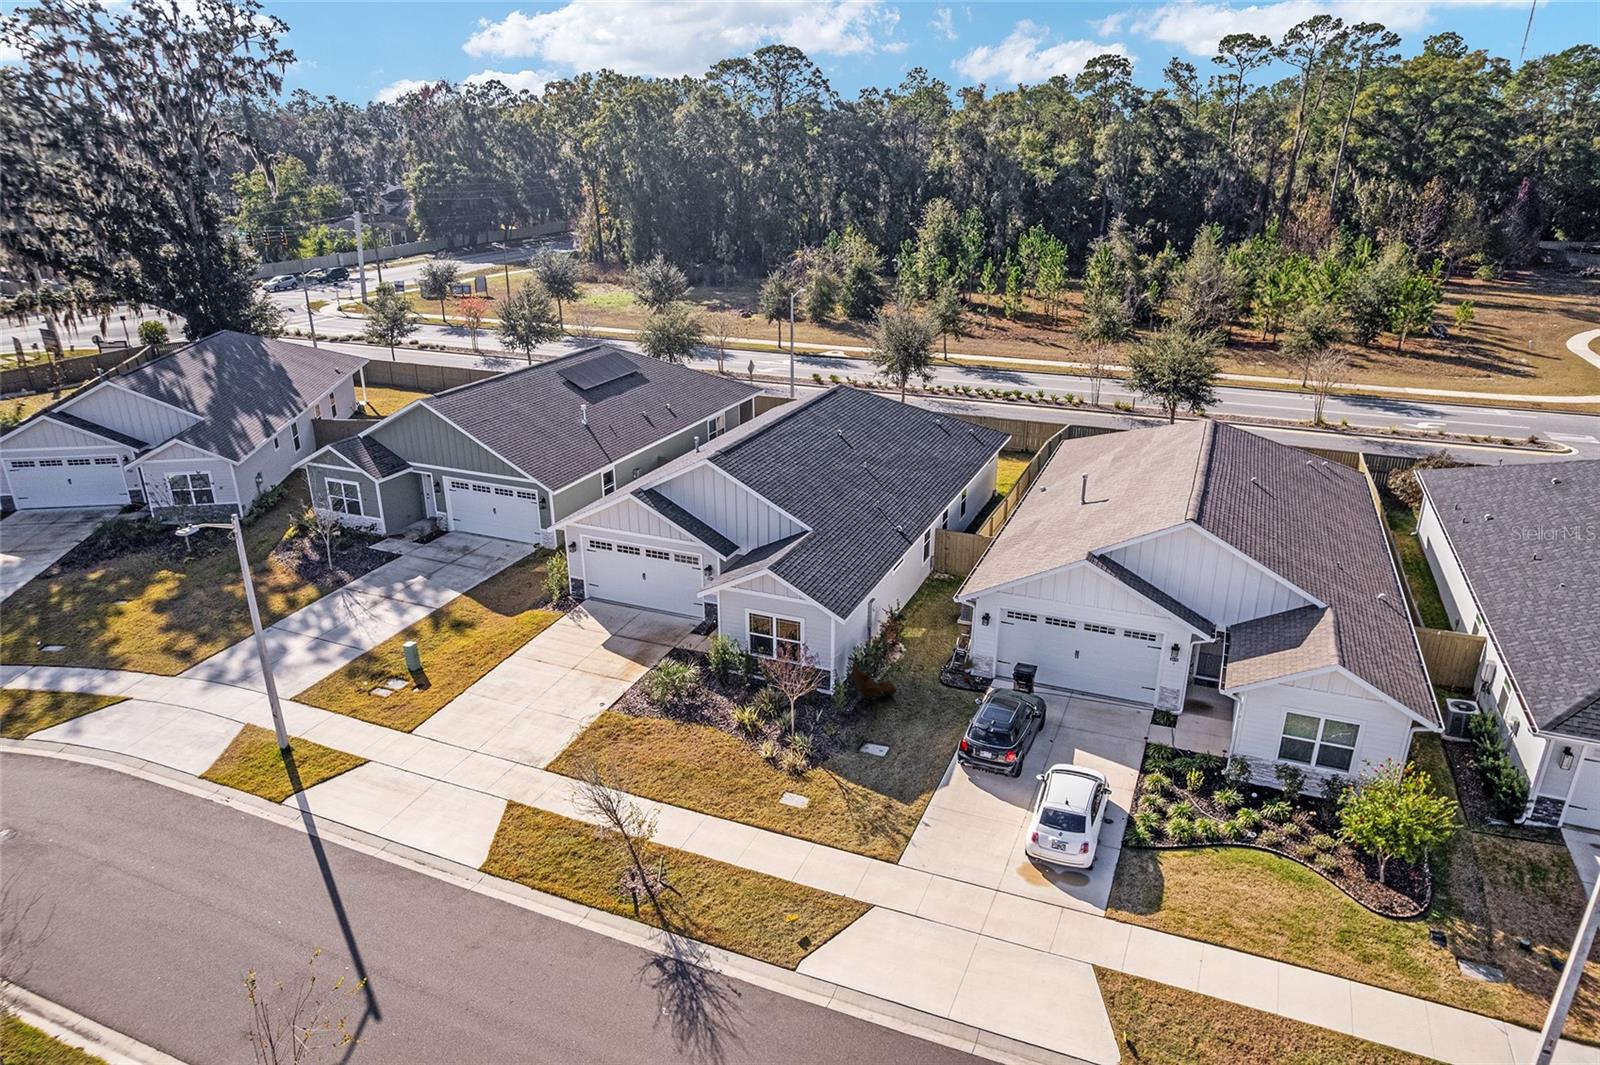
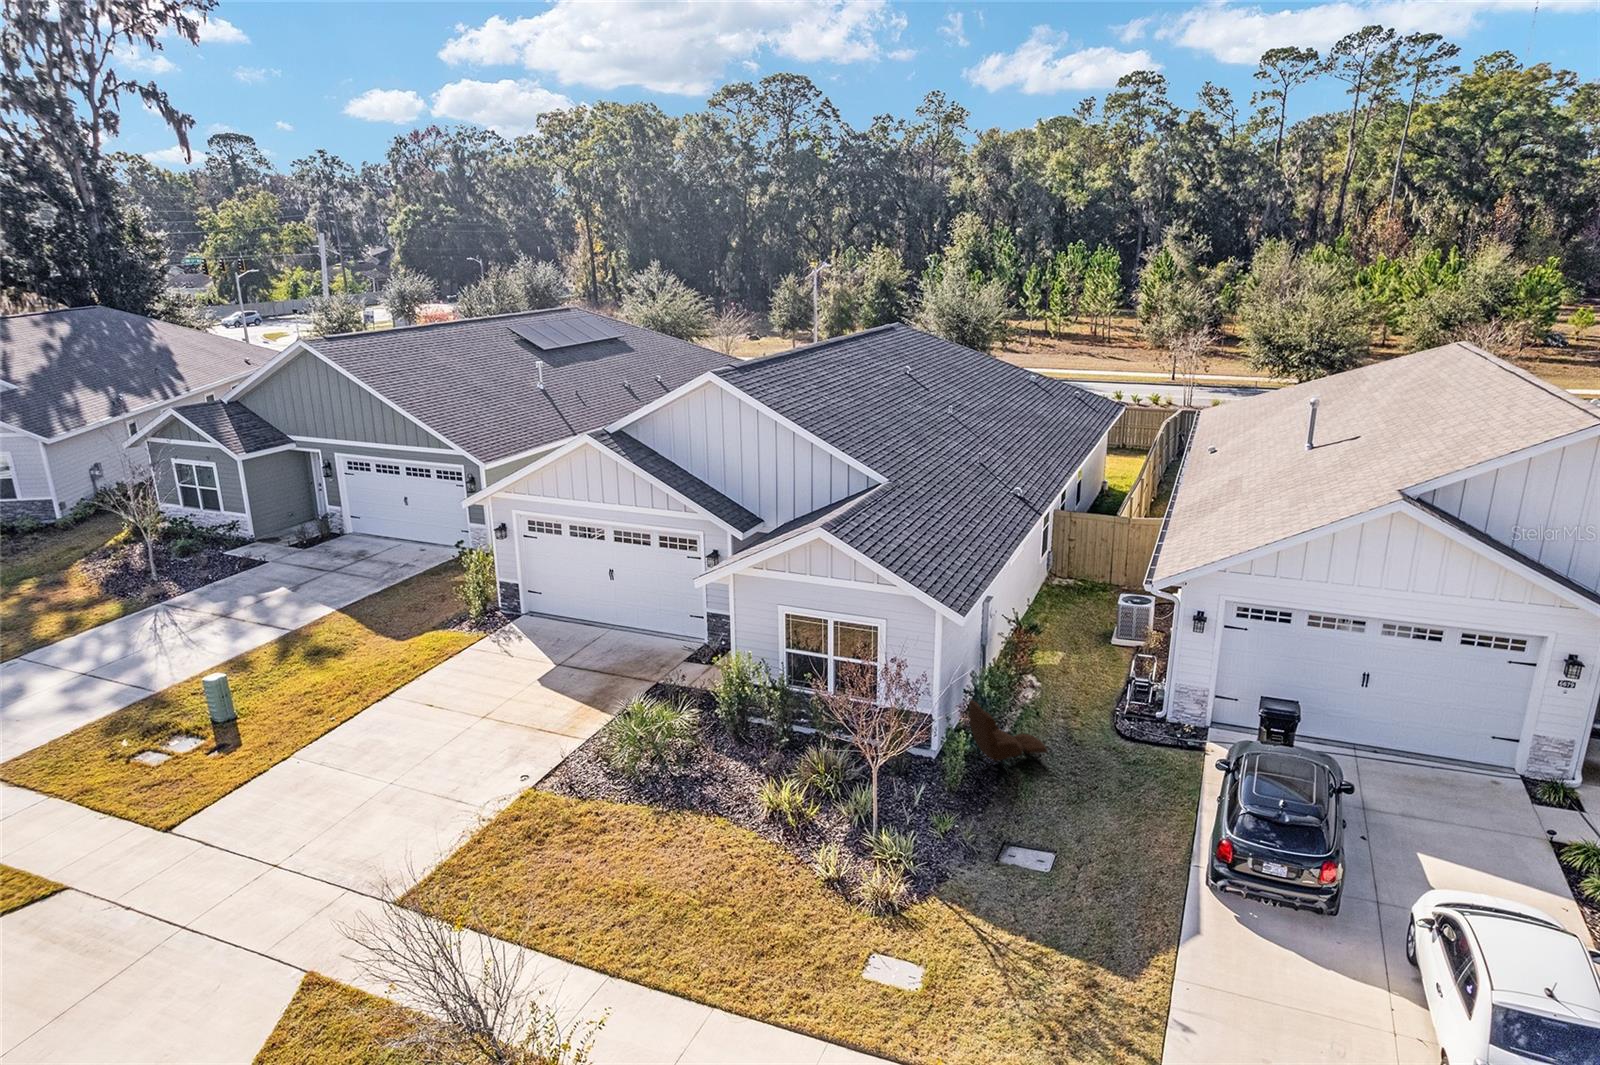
potted tree: present [960,656,978,682] -> none [1145,686,1186,735]

